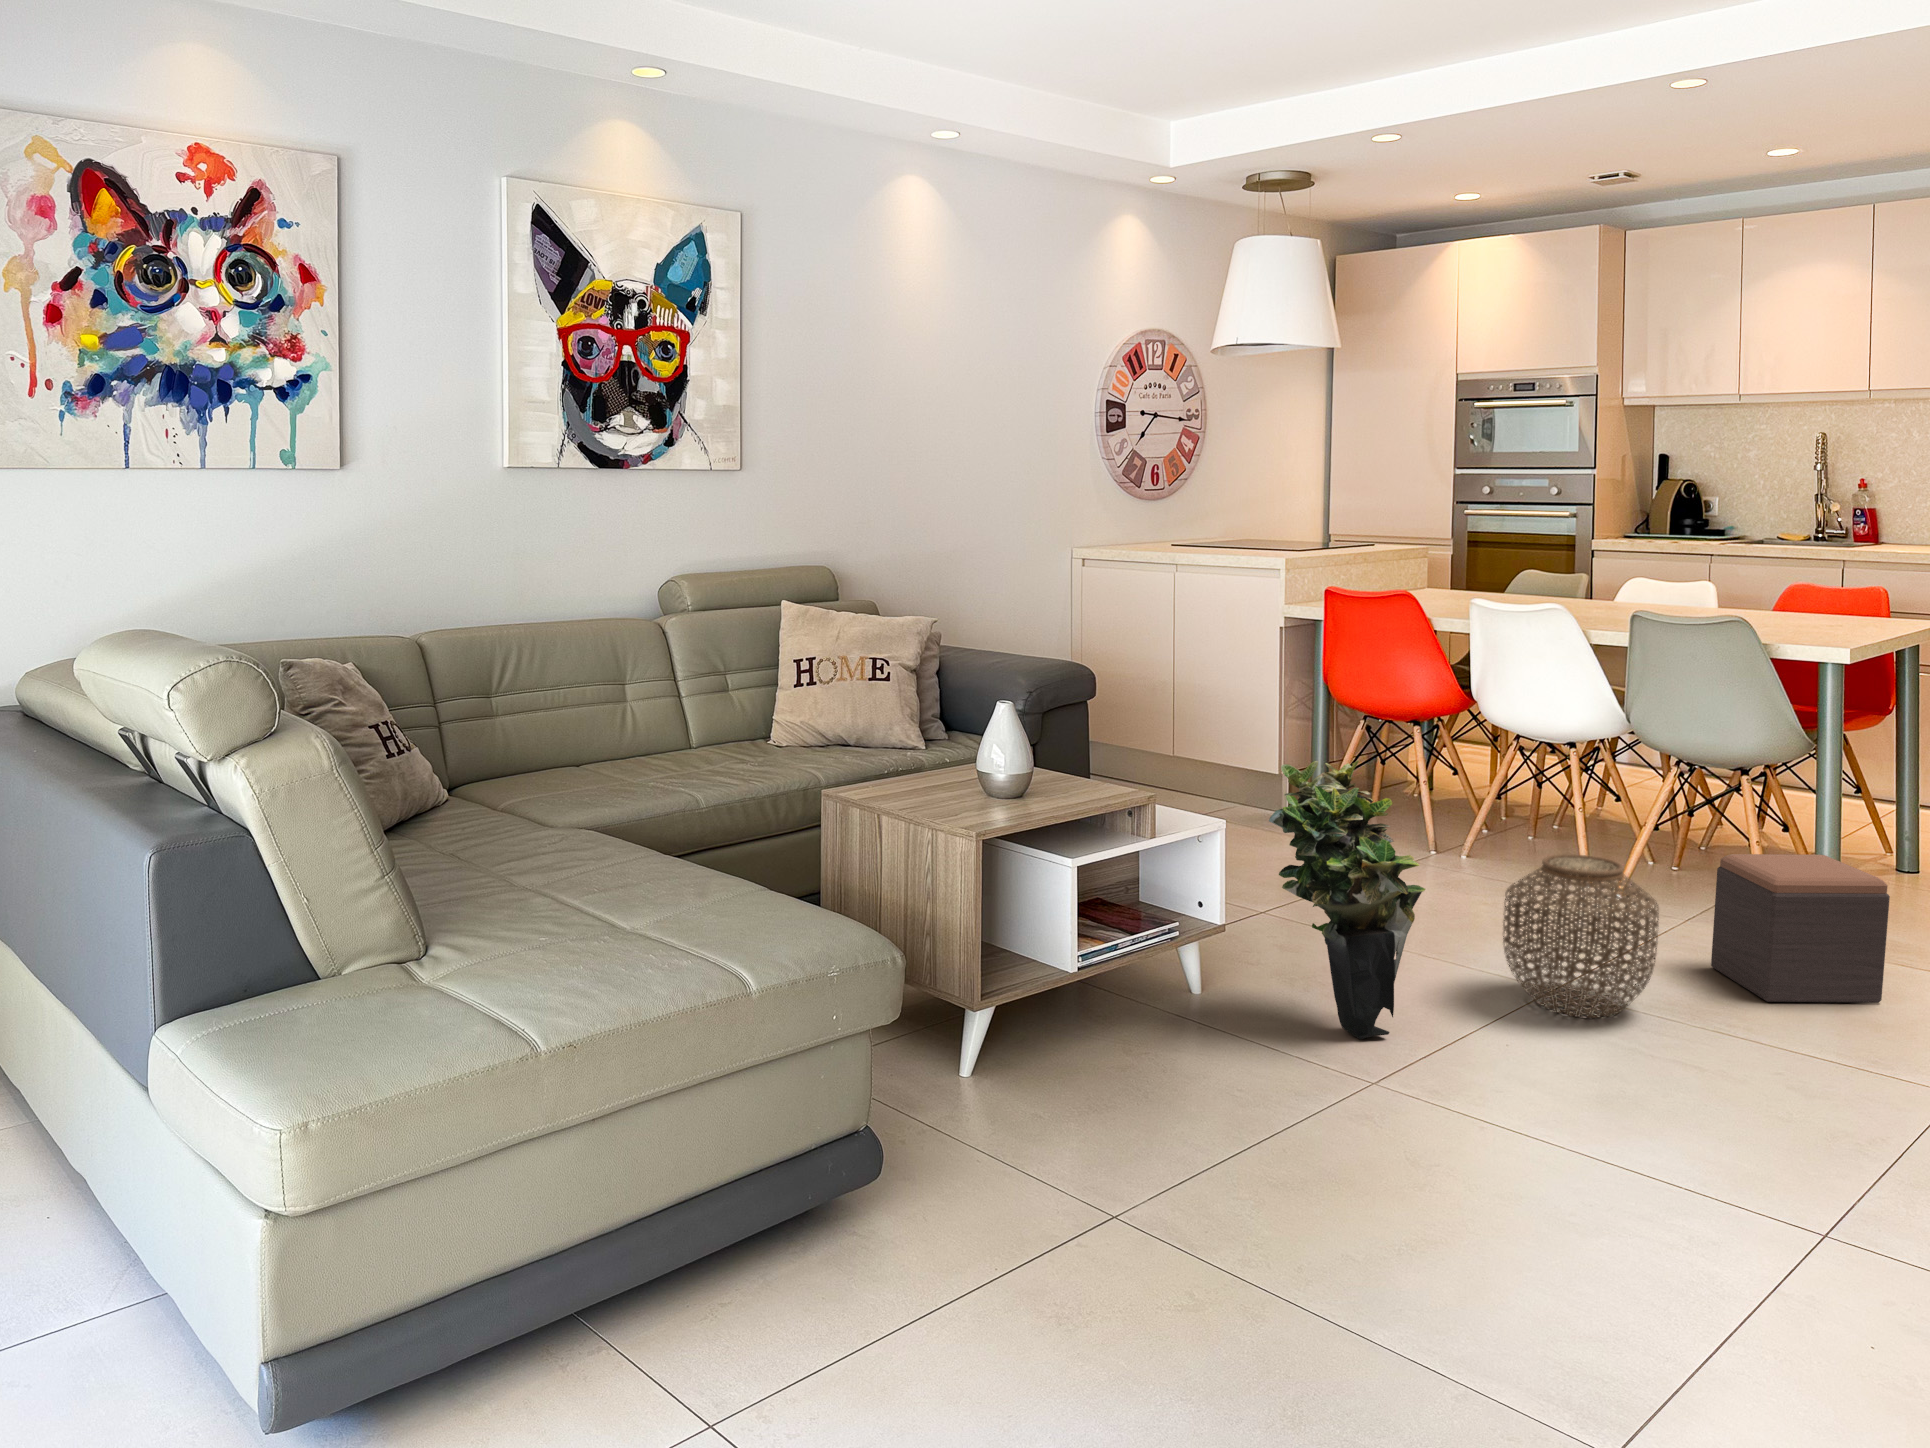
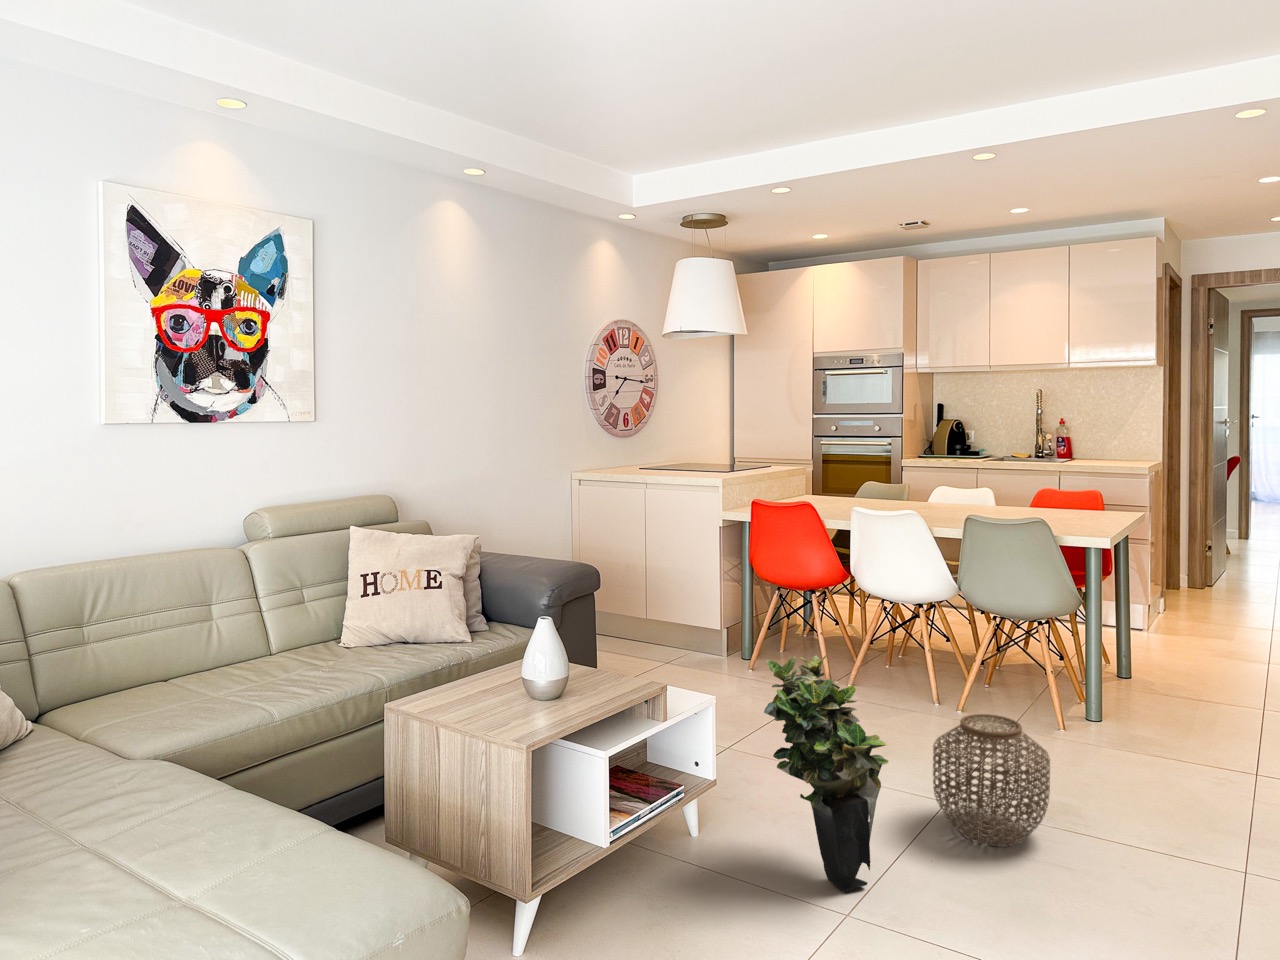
footstool: present [1711,854,1890,1003] -> none [1063,695,1193,815]

